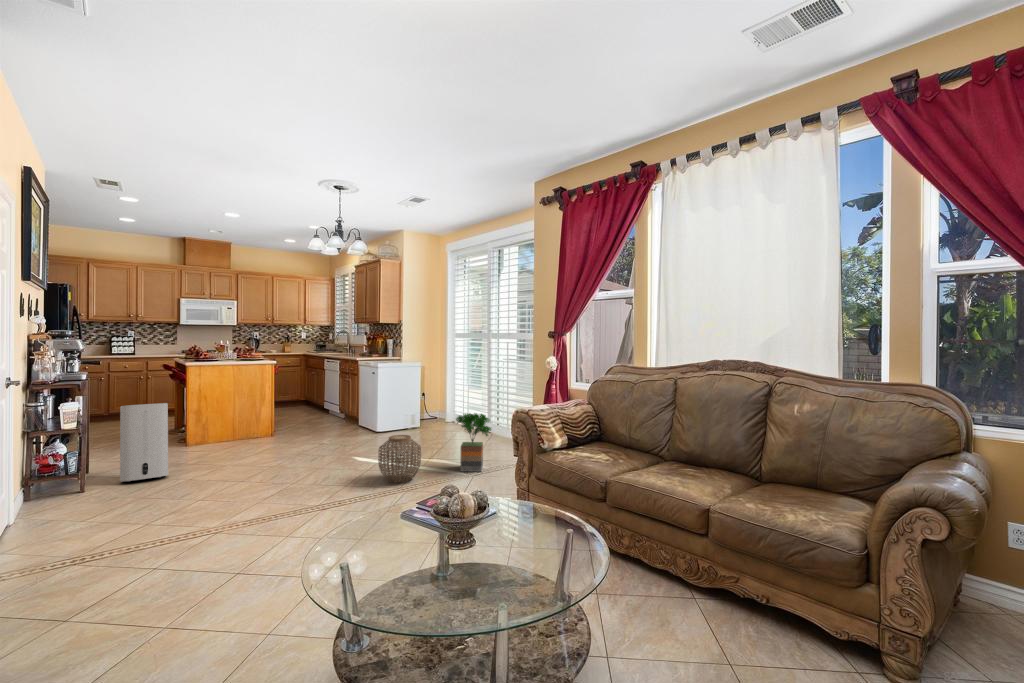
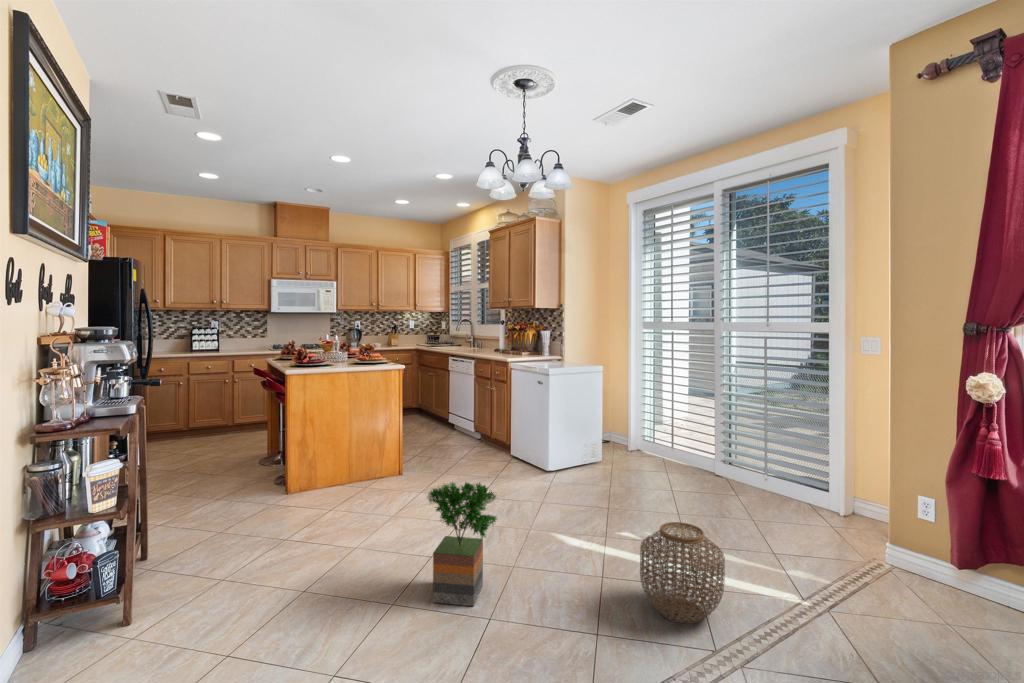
air purifier: present [120,403,168,482] -> none [193,447,269,588]
potted tree: present [456,413,491,472] -> present [428,482,497,606]

